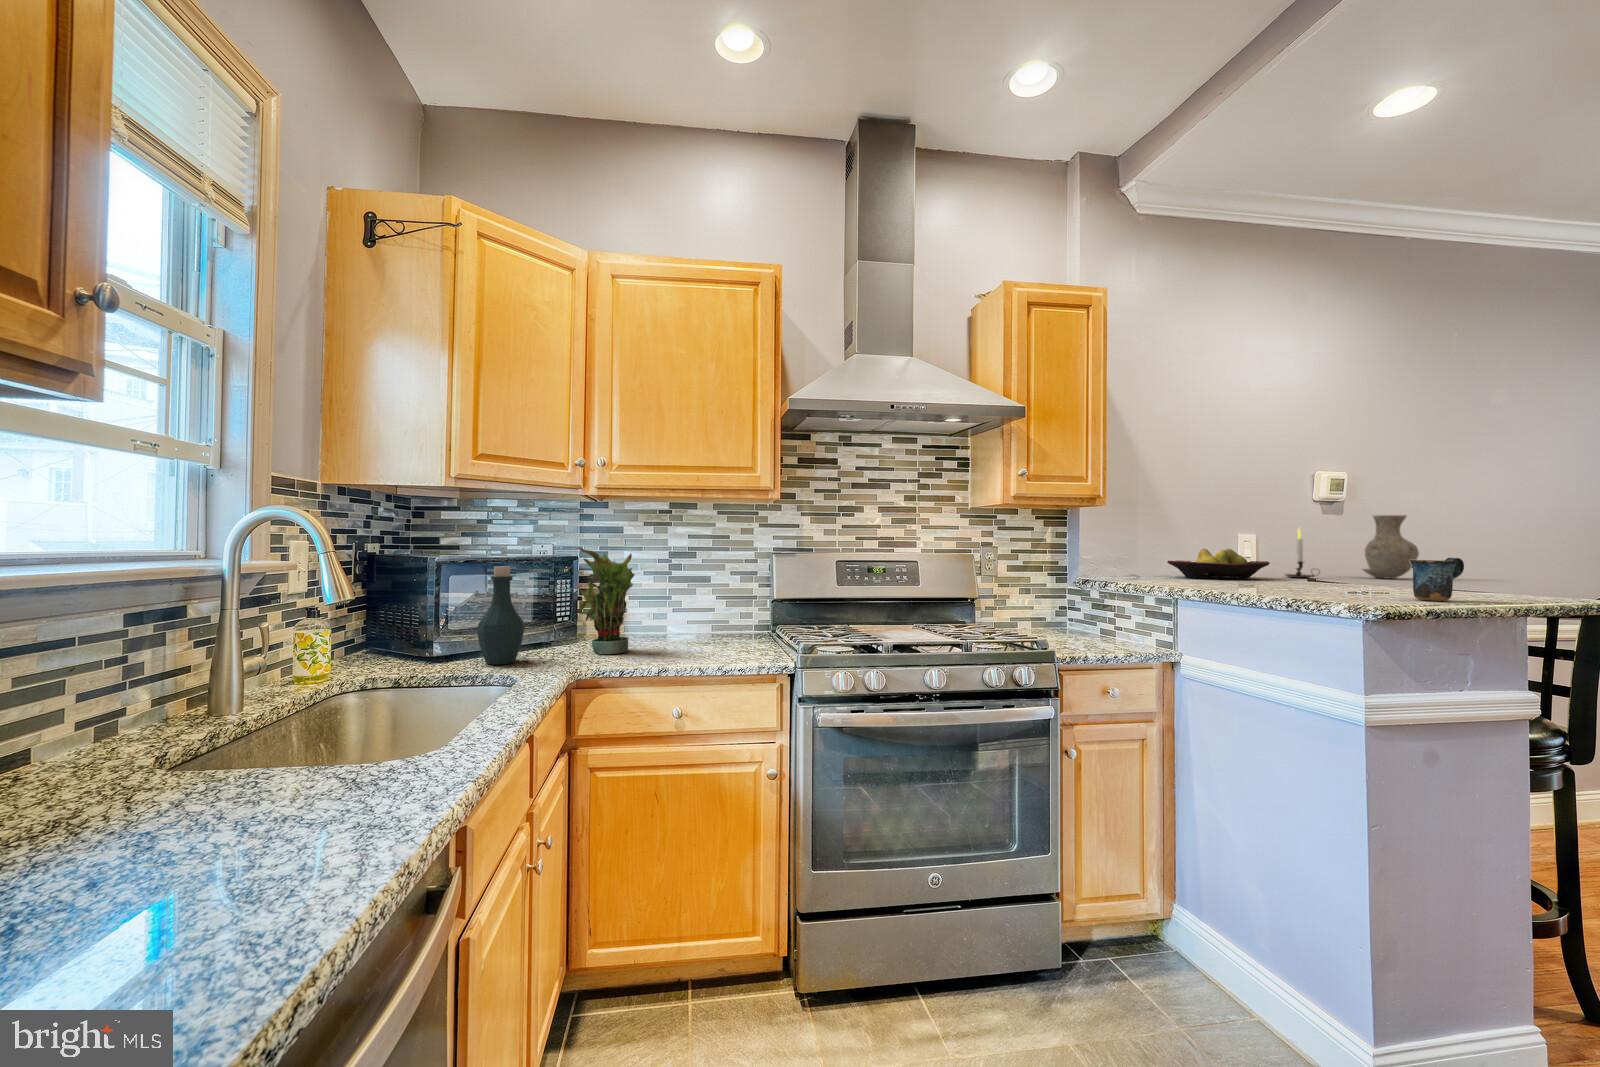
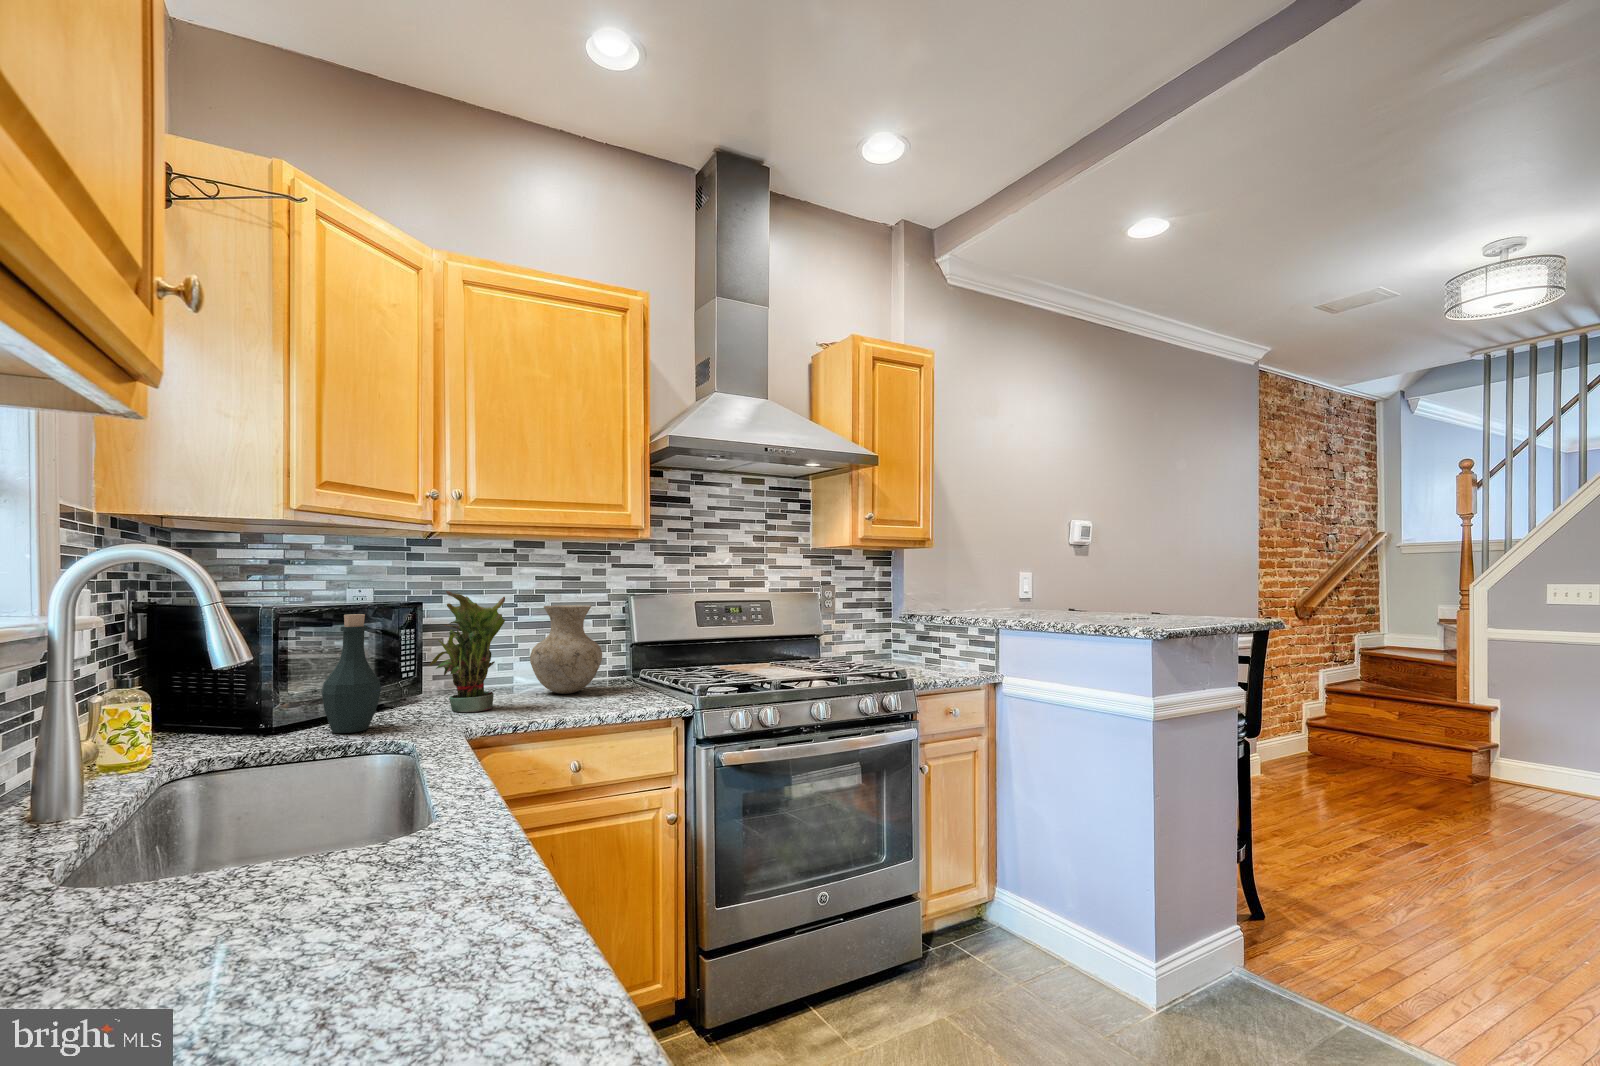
vase: present [1363,515,1419,579] -> present [530,605,602,694]
candle: present [1286,529,1315,578] -> none [1045,566,1071,608]
fruit bowl: present [1167,549,1270,579] -> none [968,585,1041,610]
mug: present [1410,558,1464,601] -> none [1160,589,1191,621]

